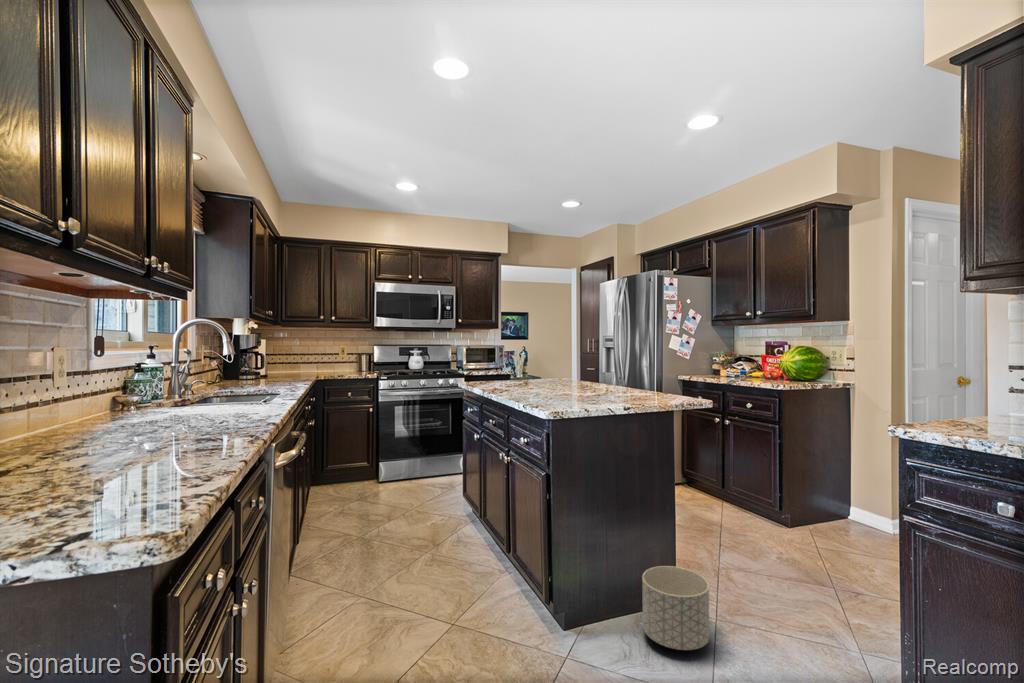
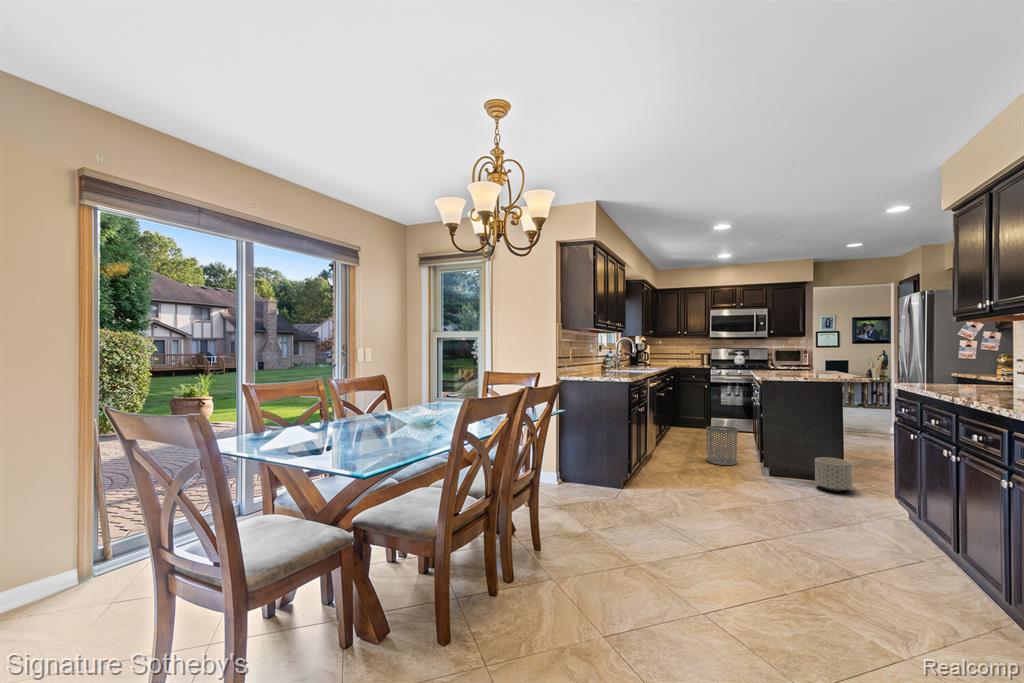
waste bin: none [403,512,469,613] -> present [706,426,738,465]

